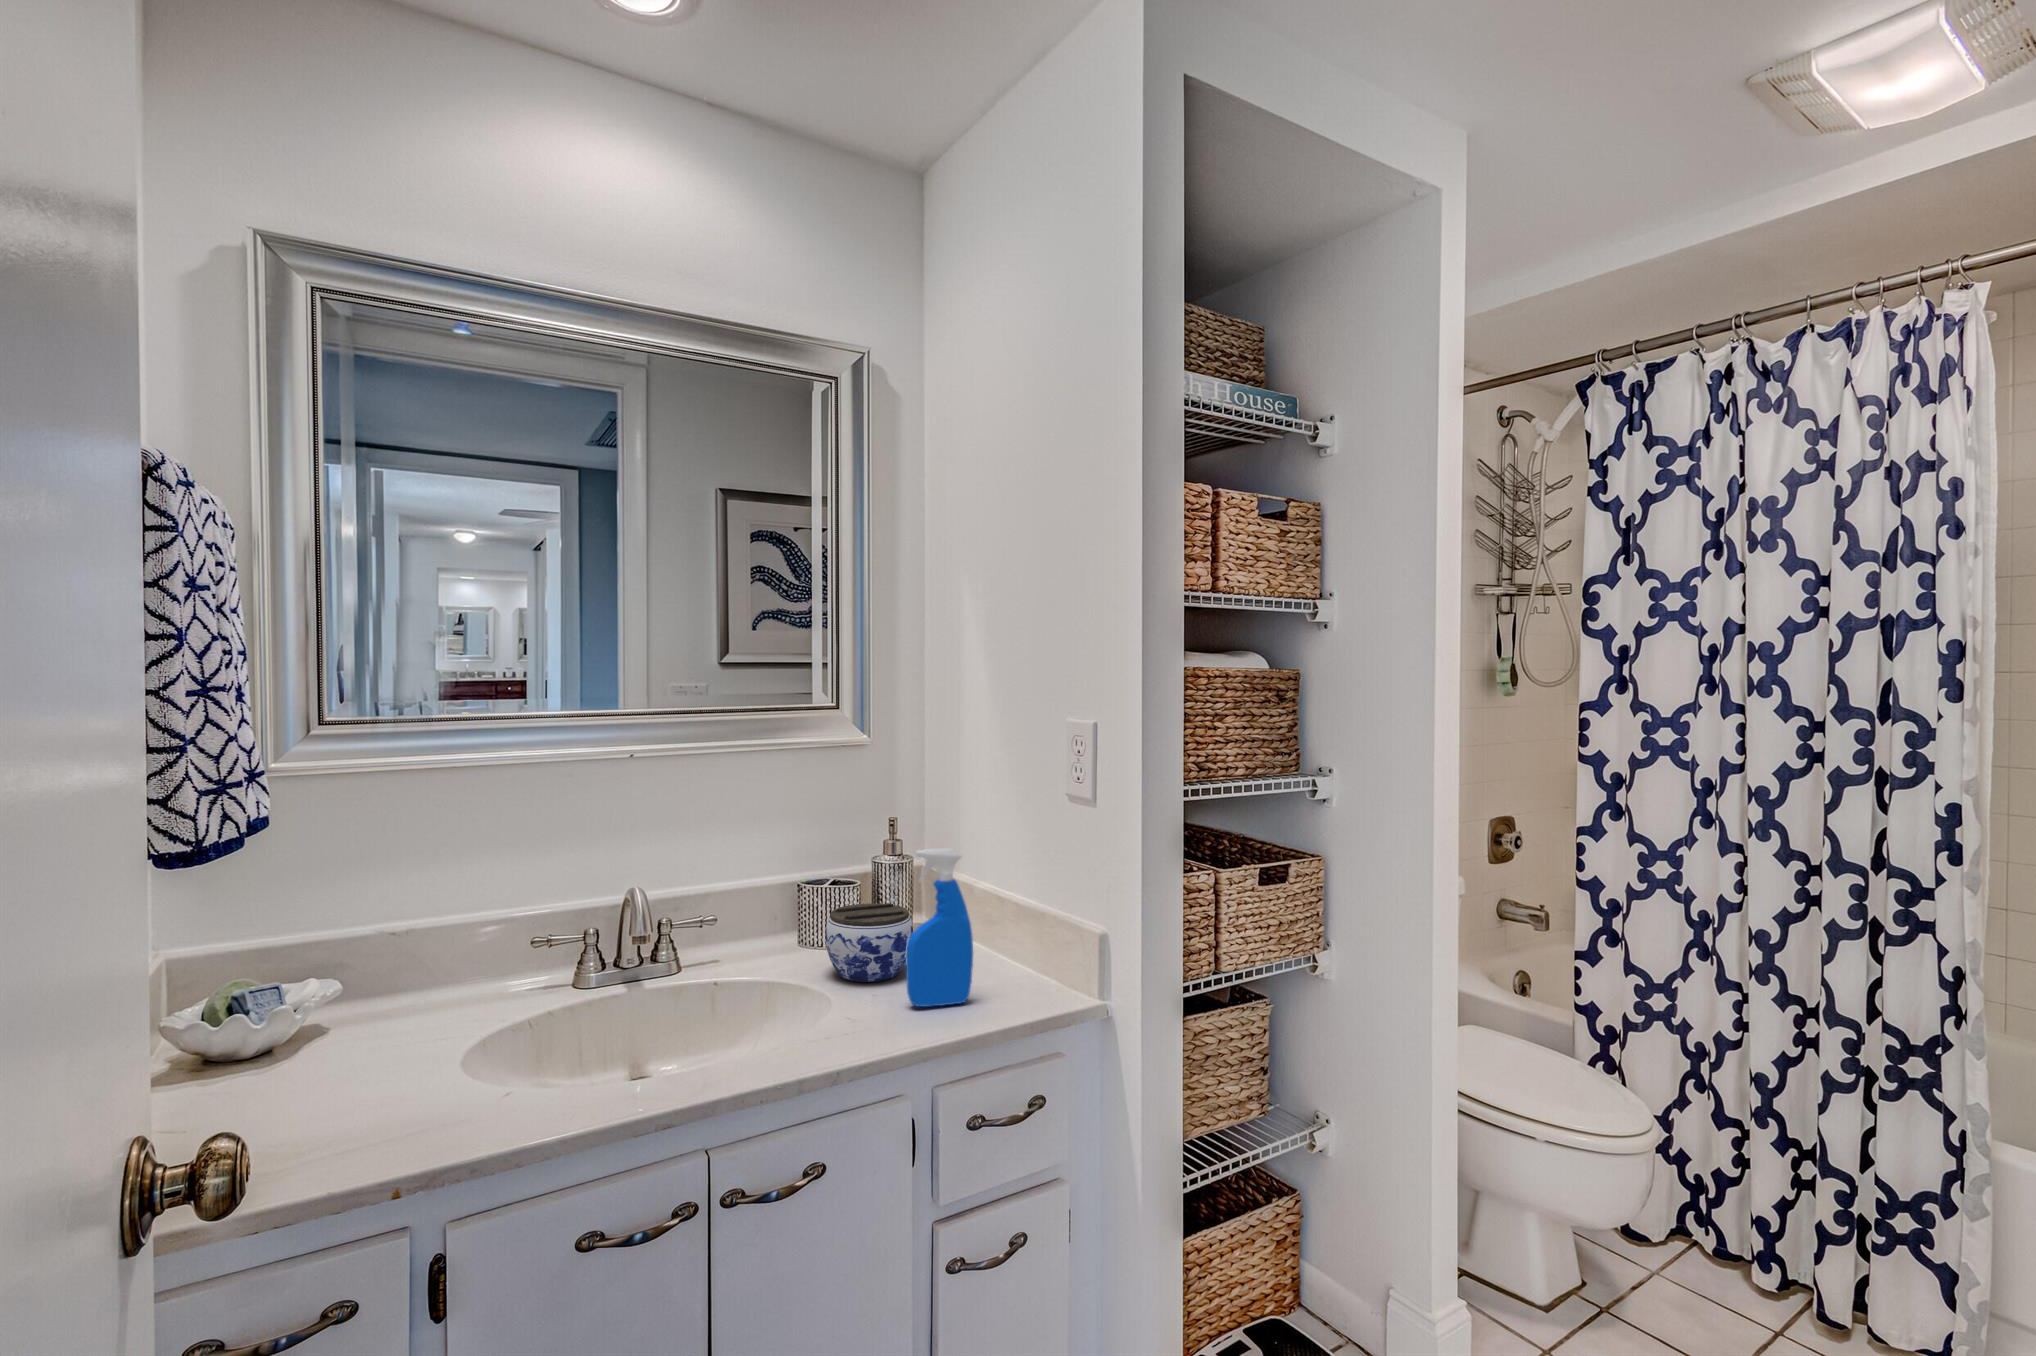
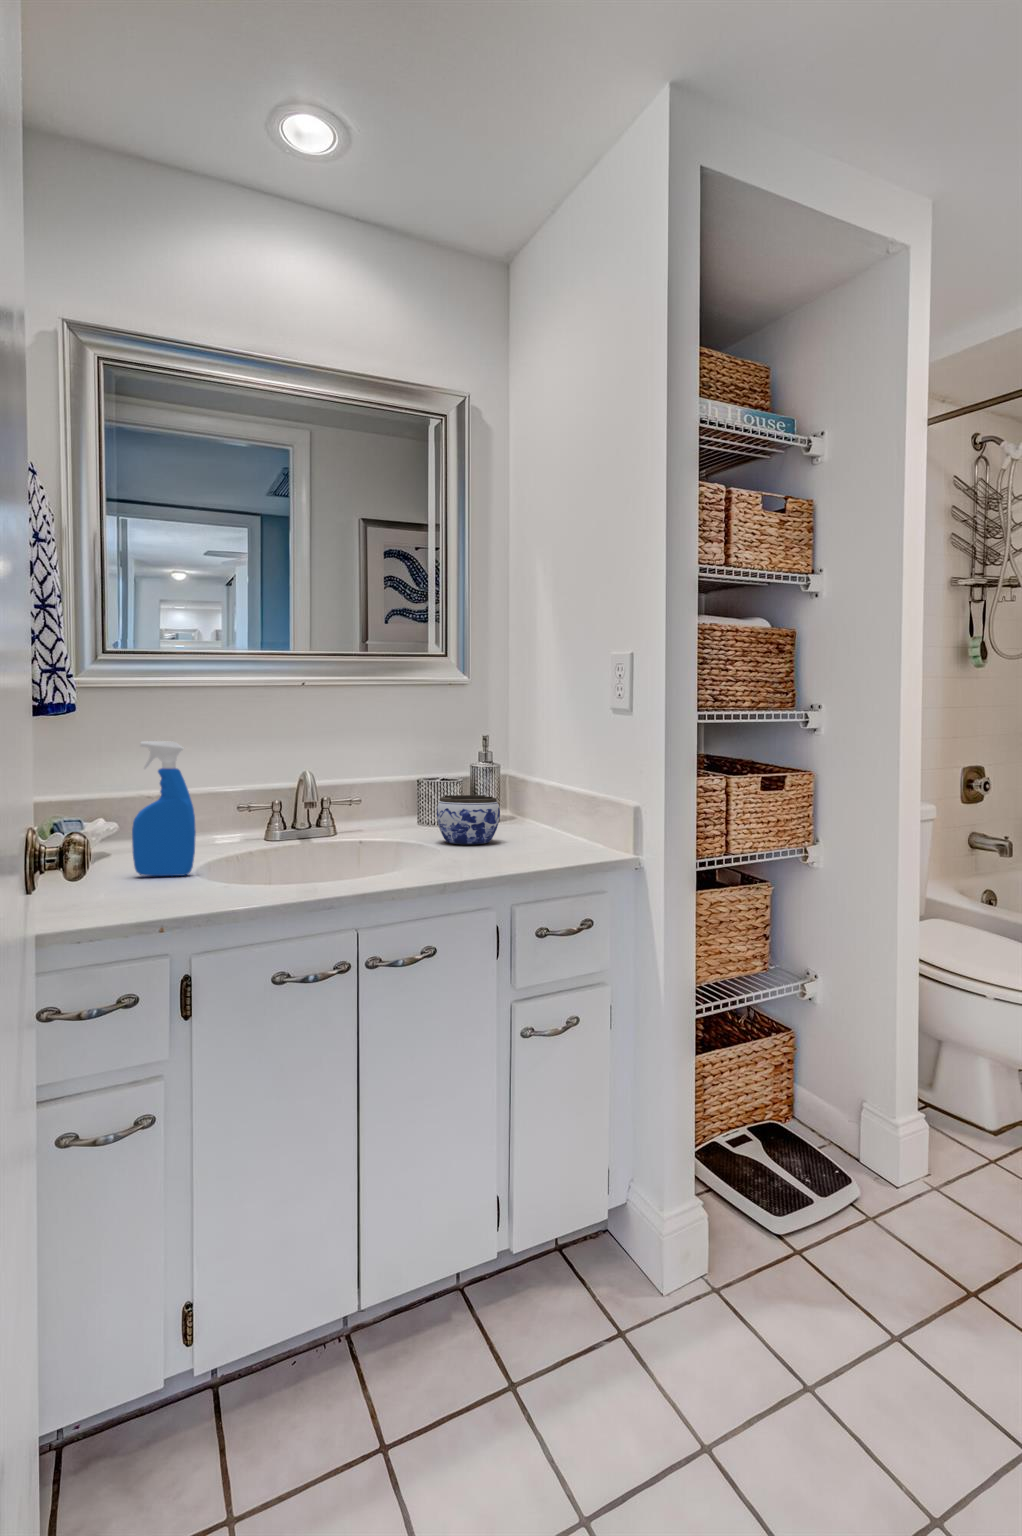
spray bottle: present [905,849,973,1007] -> present [132,741,196,876]

